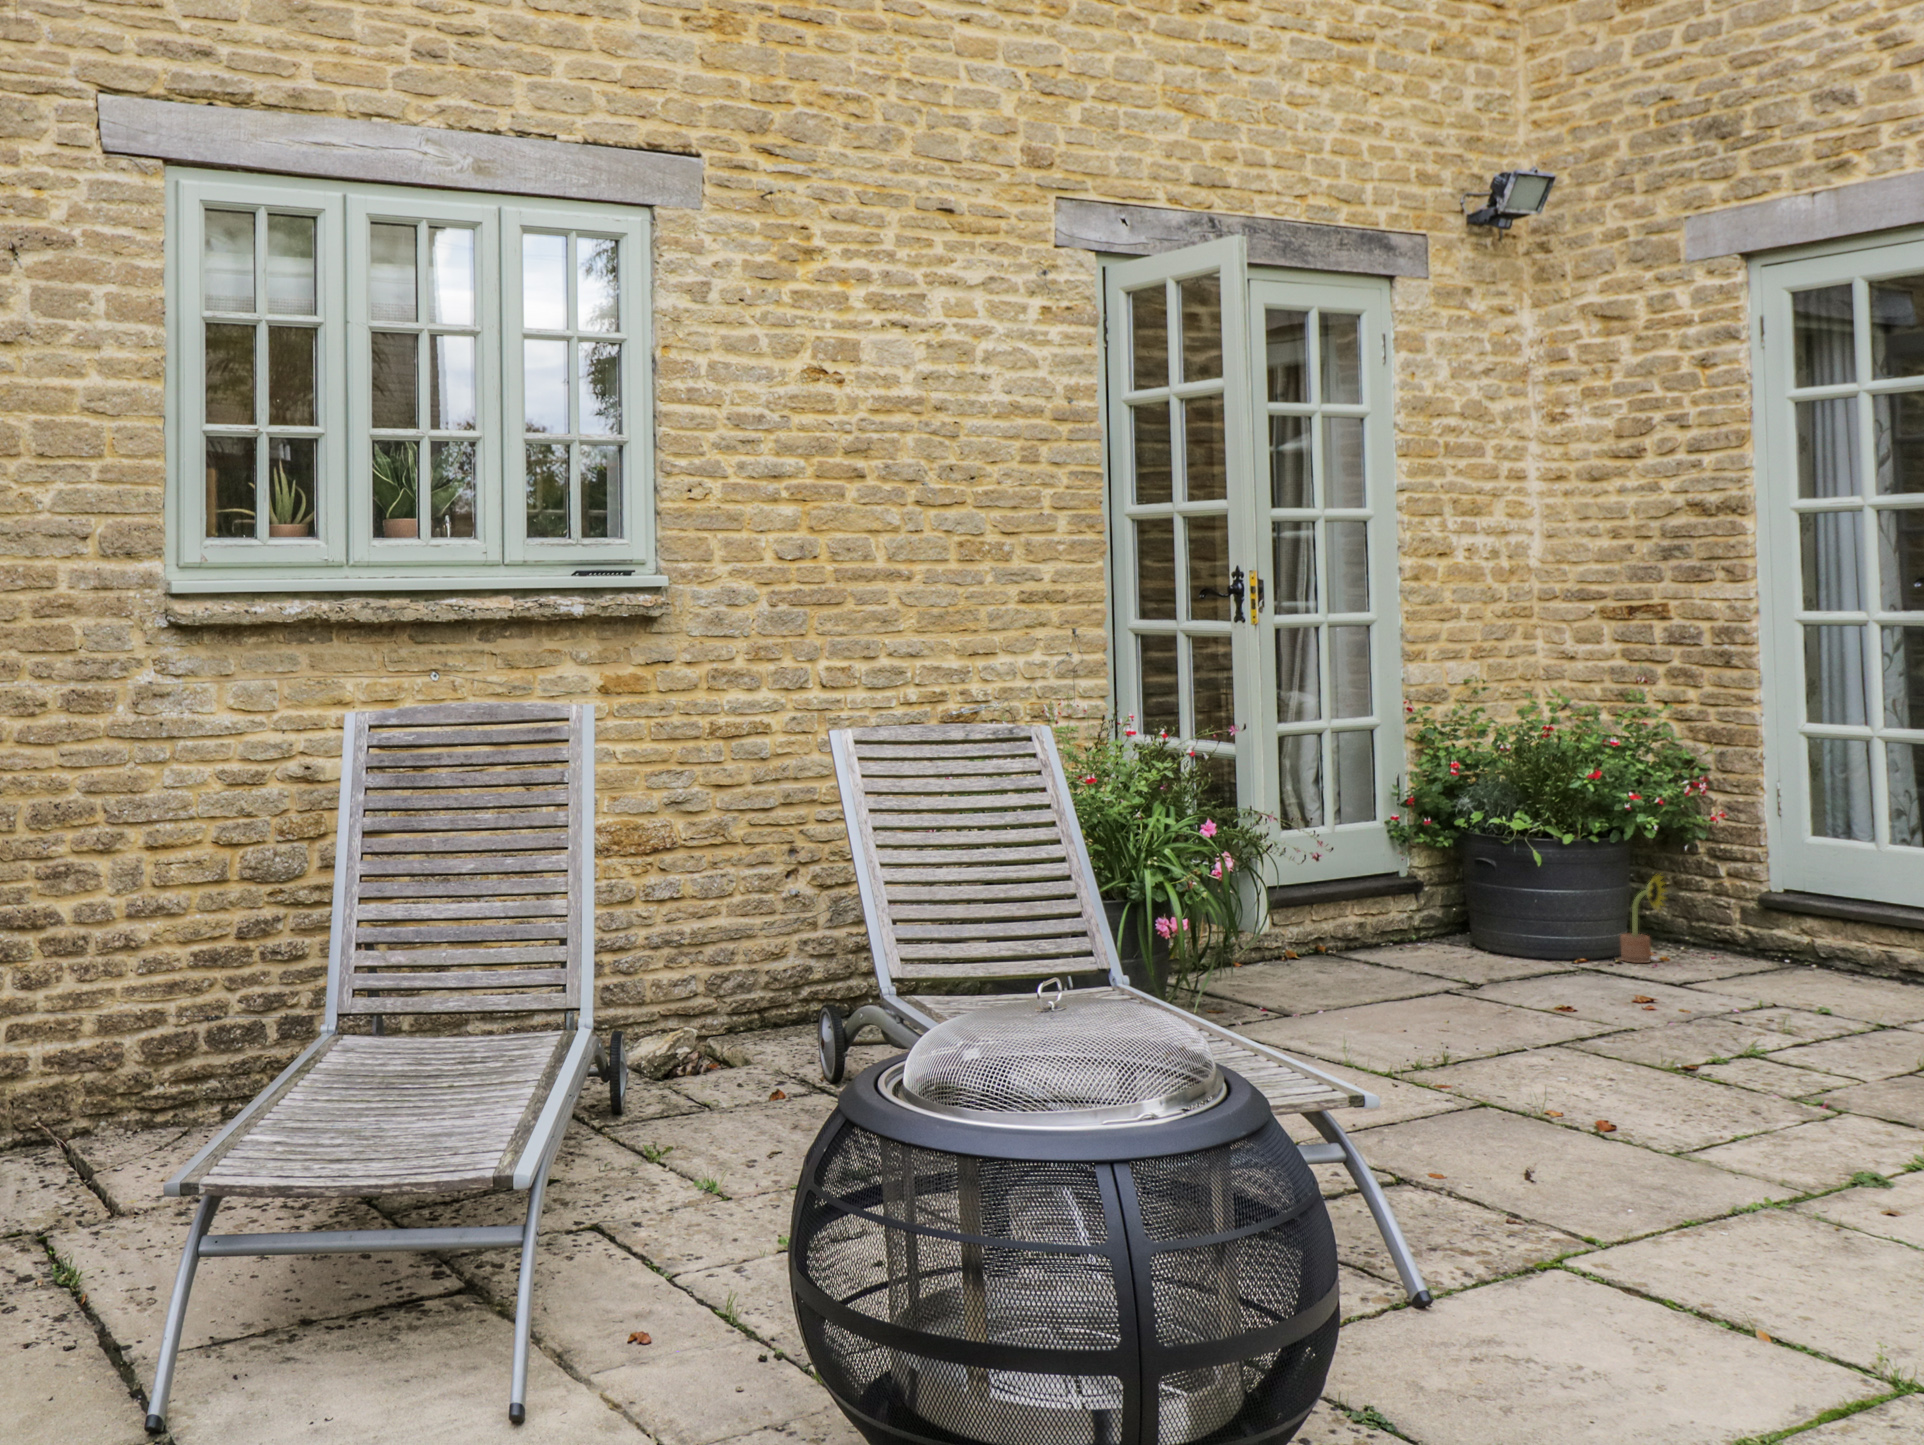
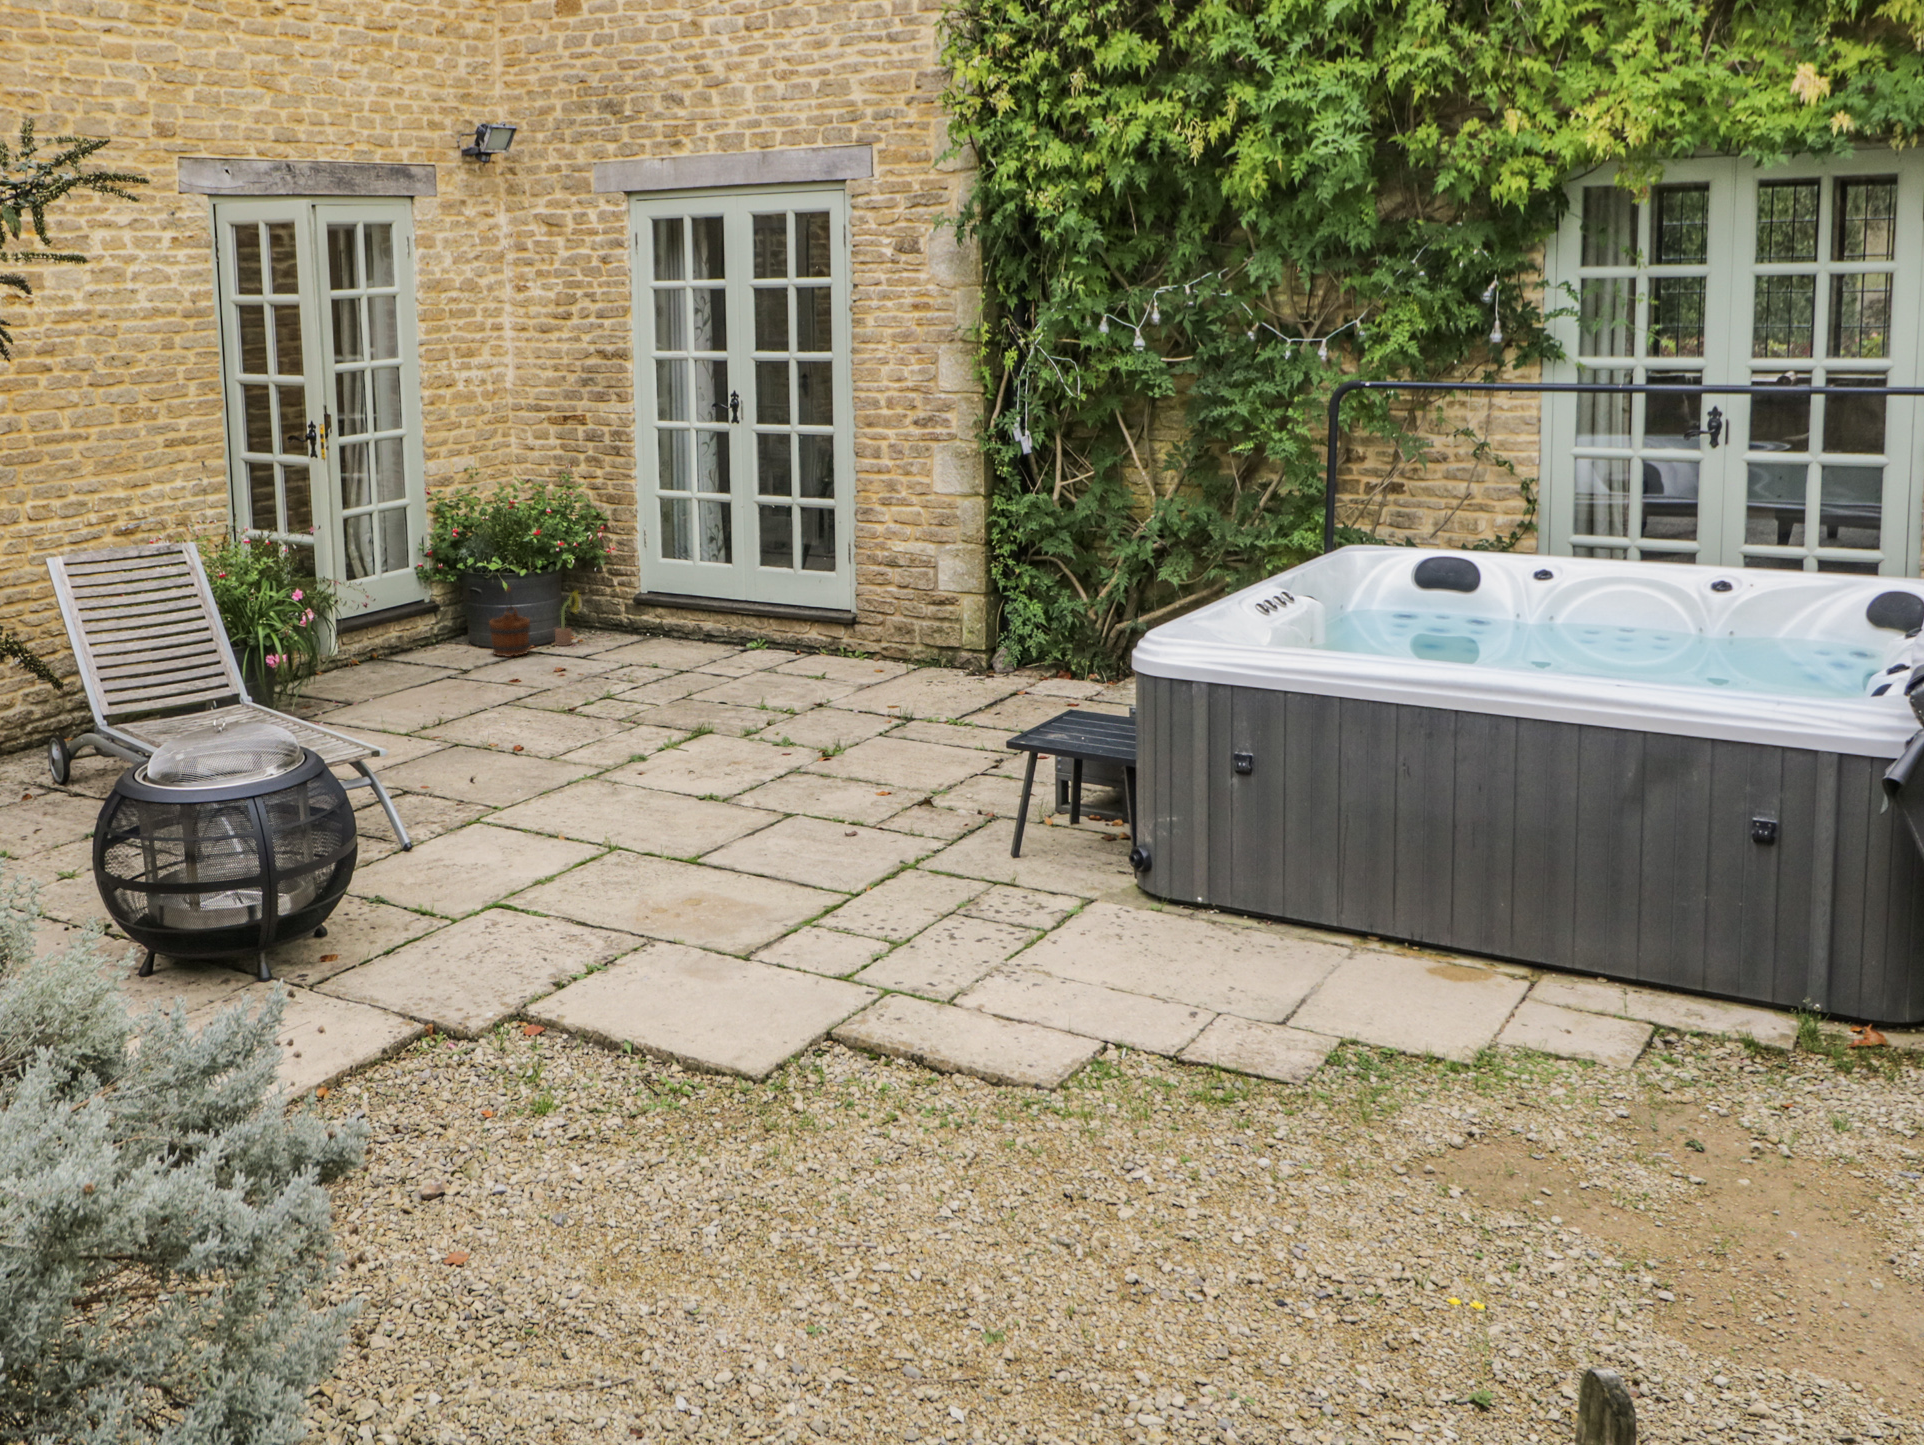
wooden bucket: none [1510,857,1581,970] -> present [489,587,530,657]

